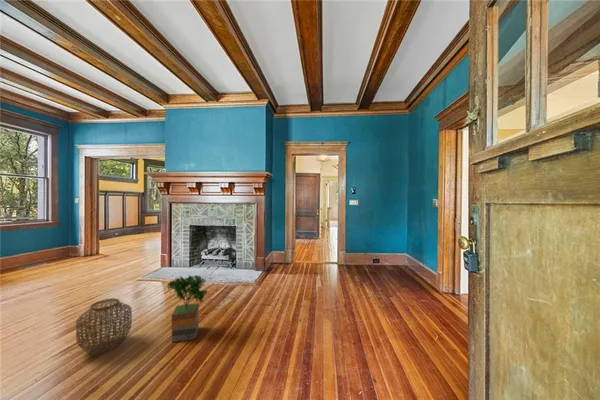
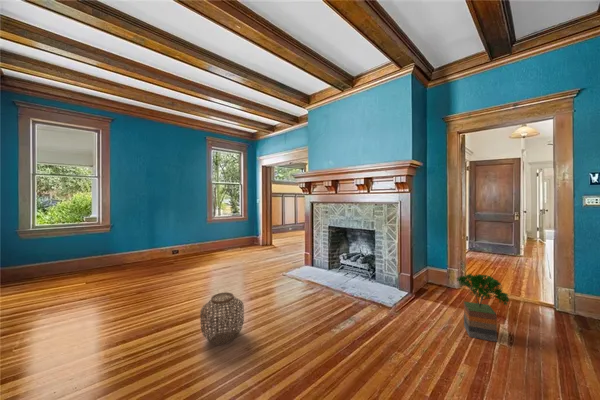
potted tree: present [168,275,207,342] -> present [457,274,509,342]

